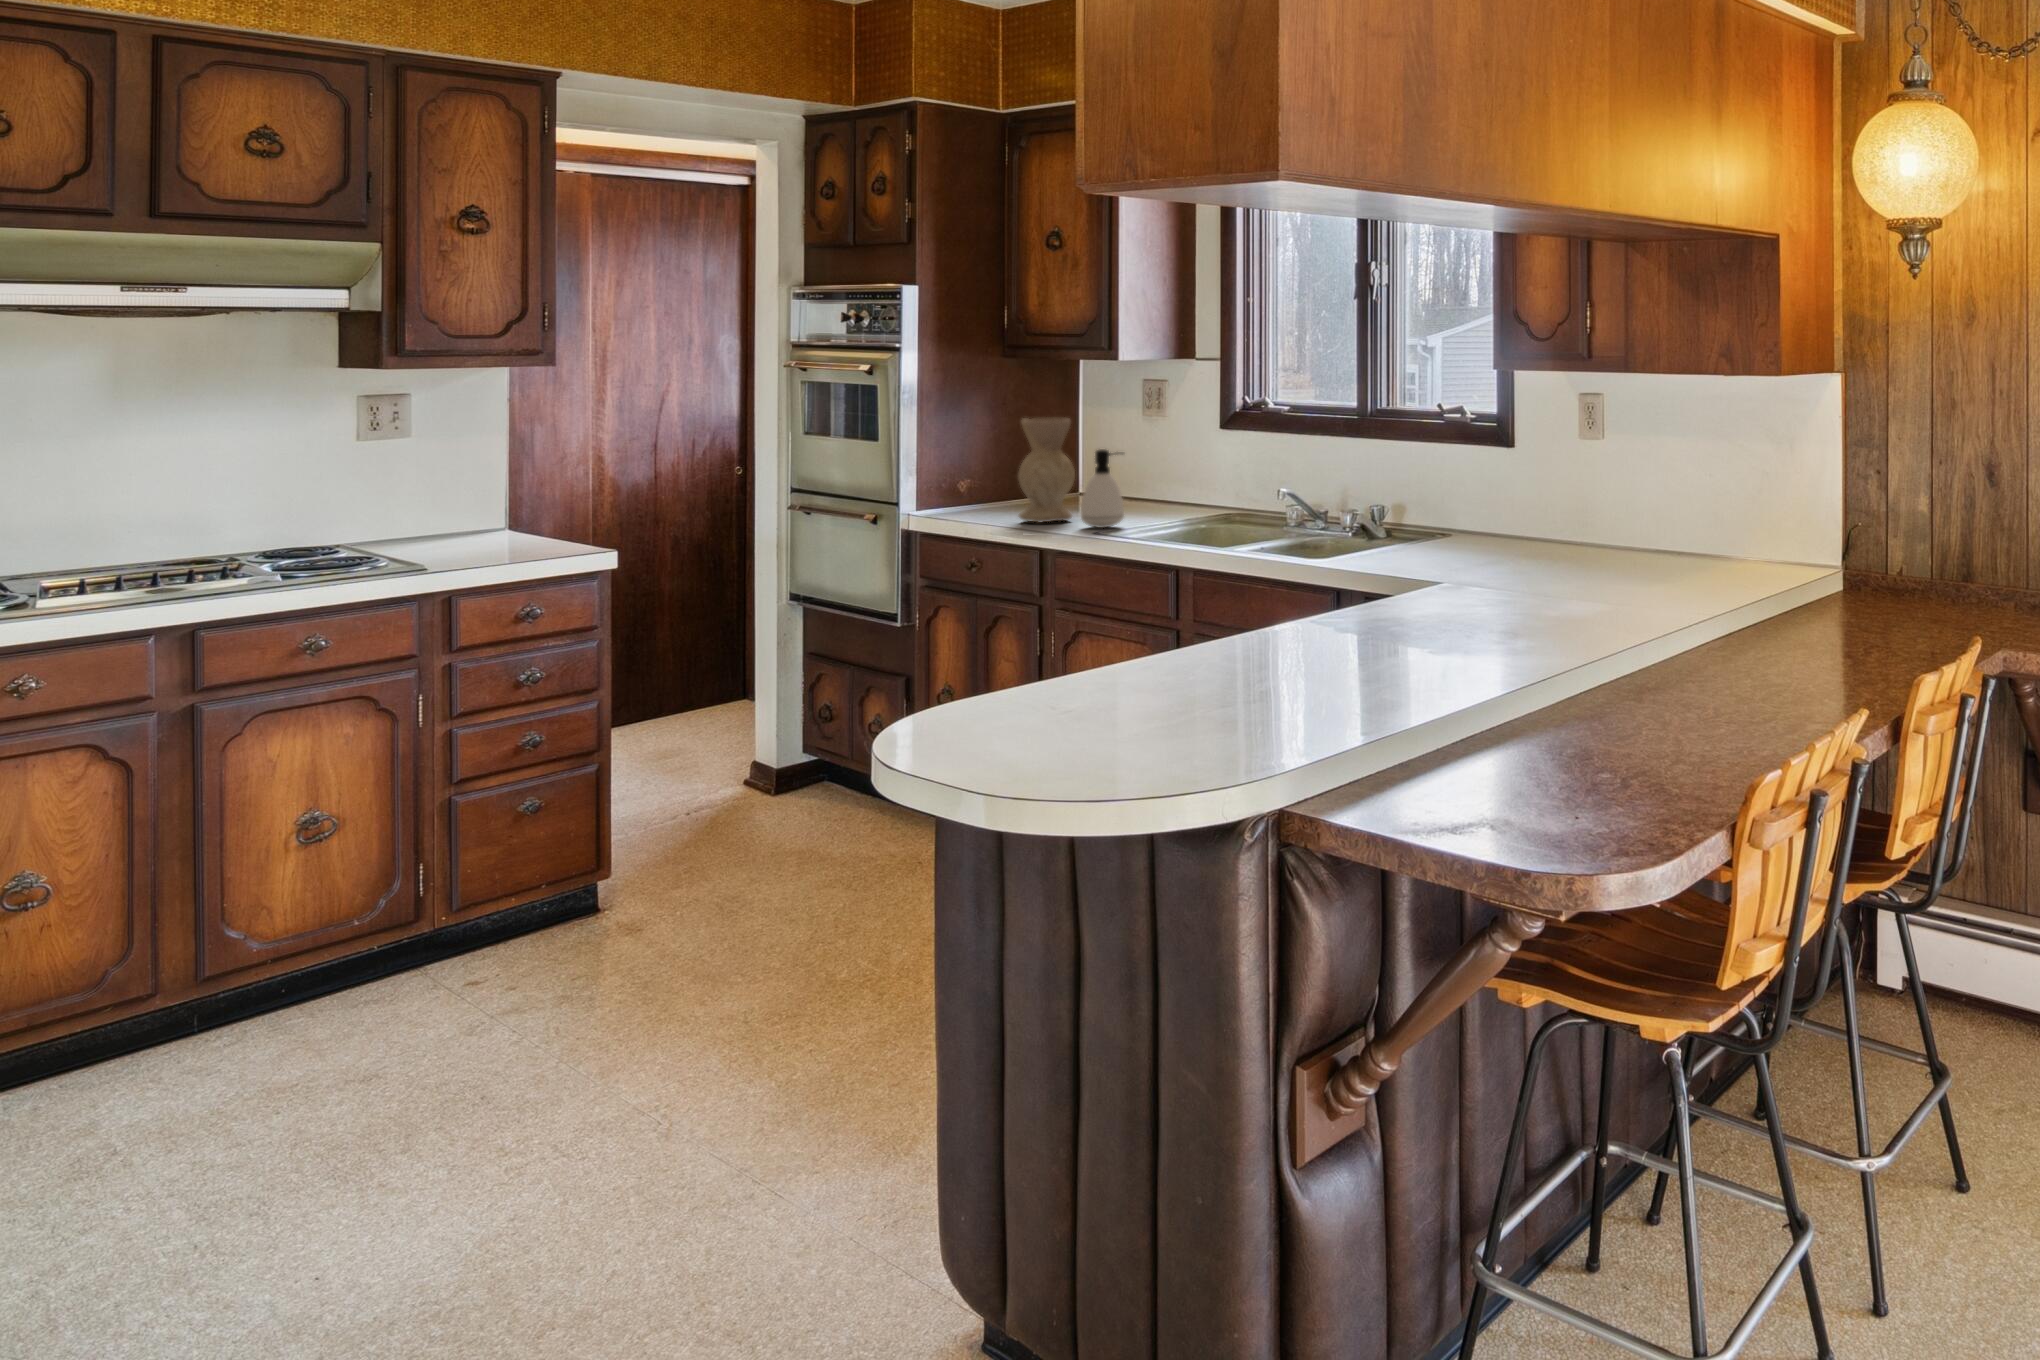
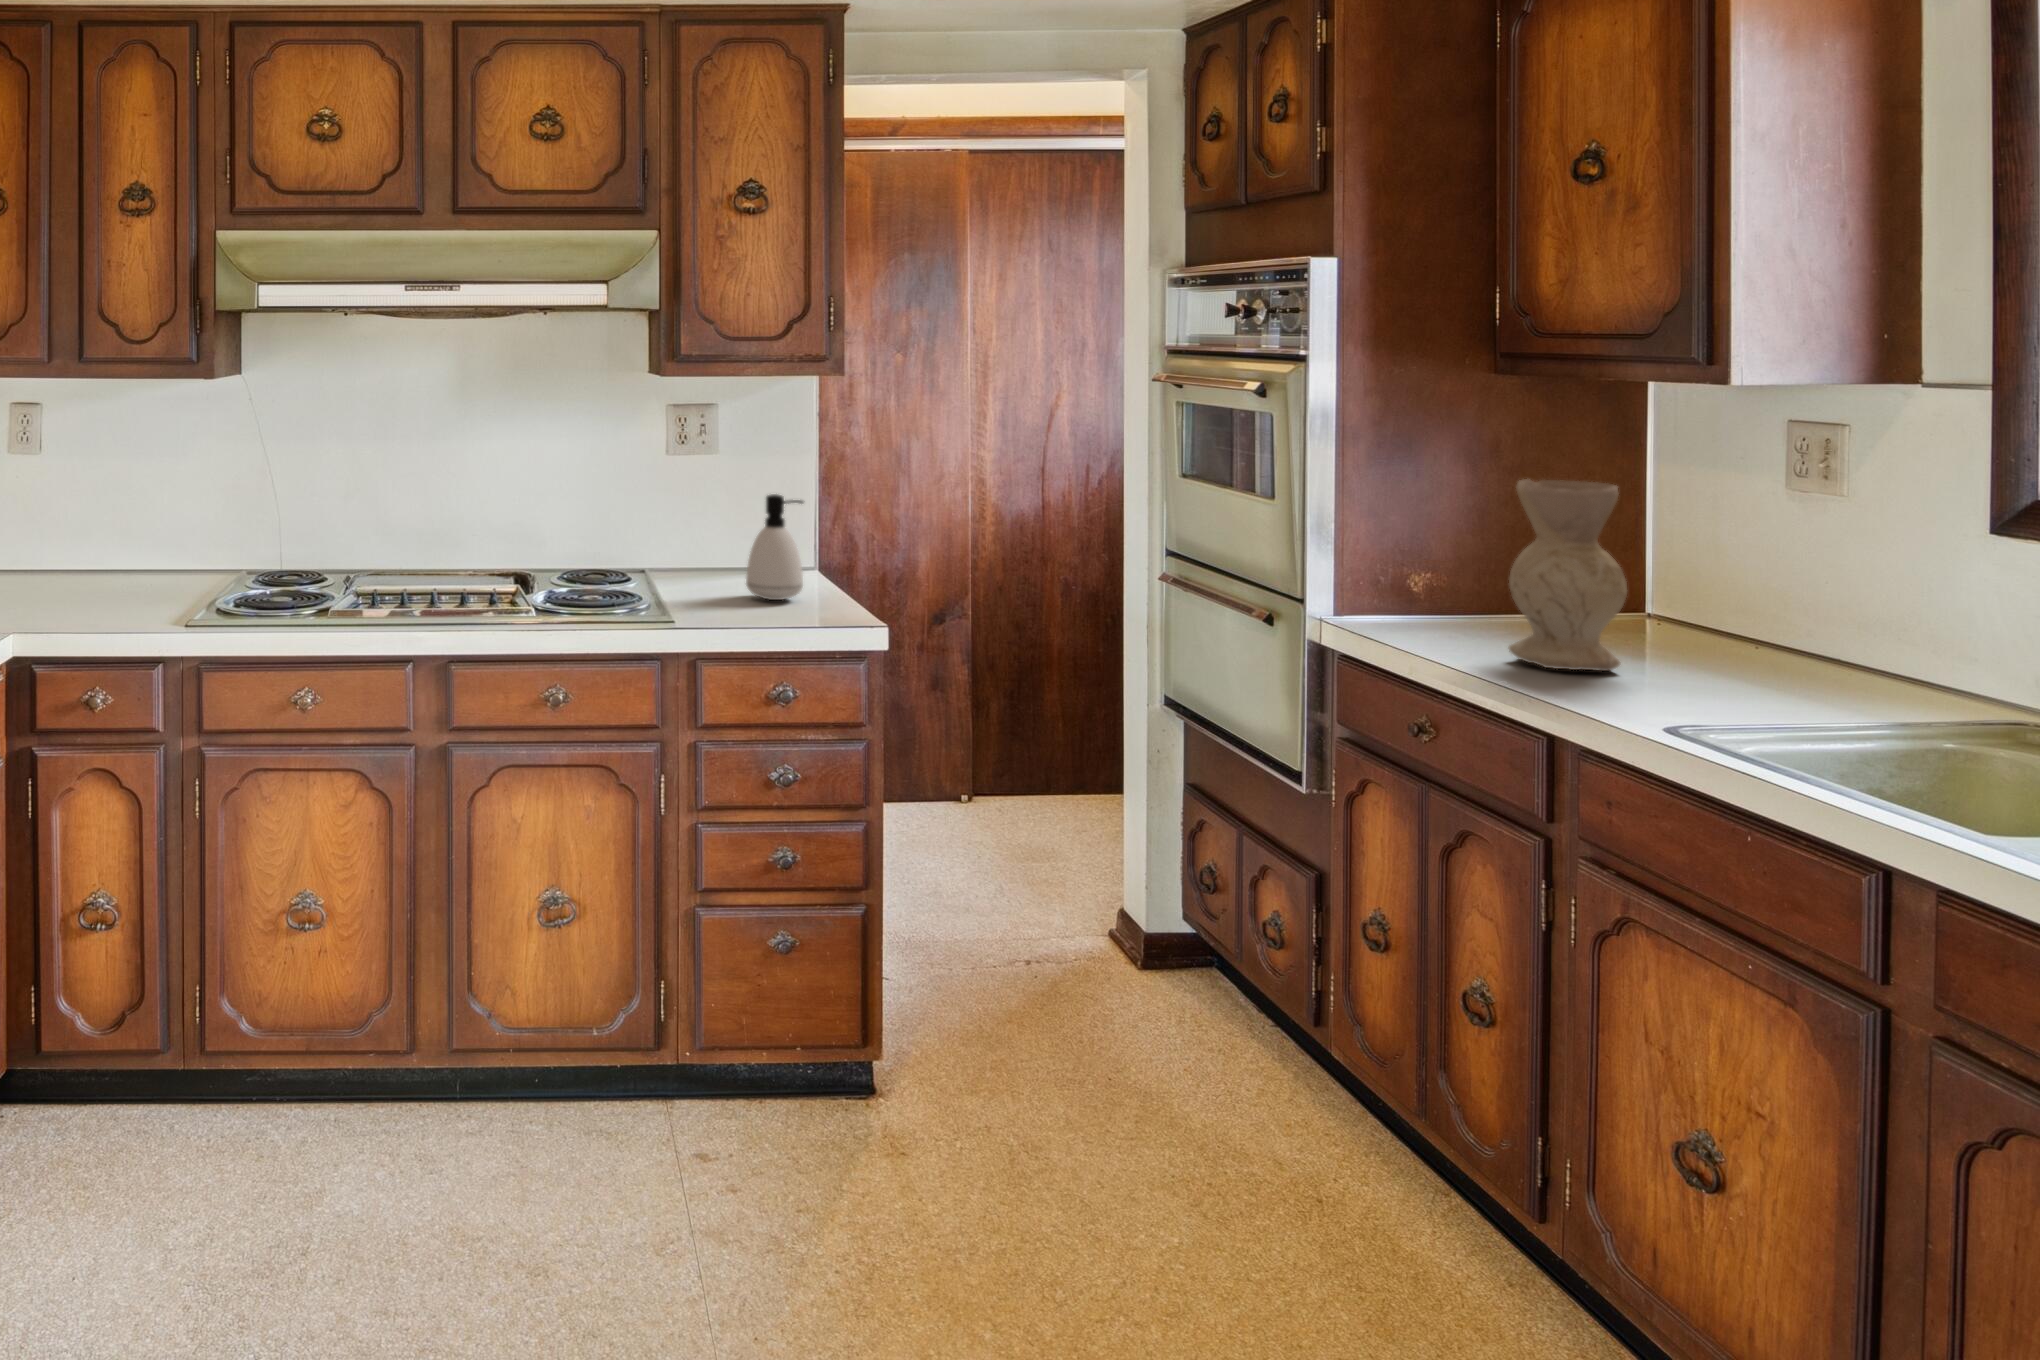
soap dispenser: present [1081,449,1124,528] -> present [746,494,803,600]

